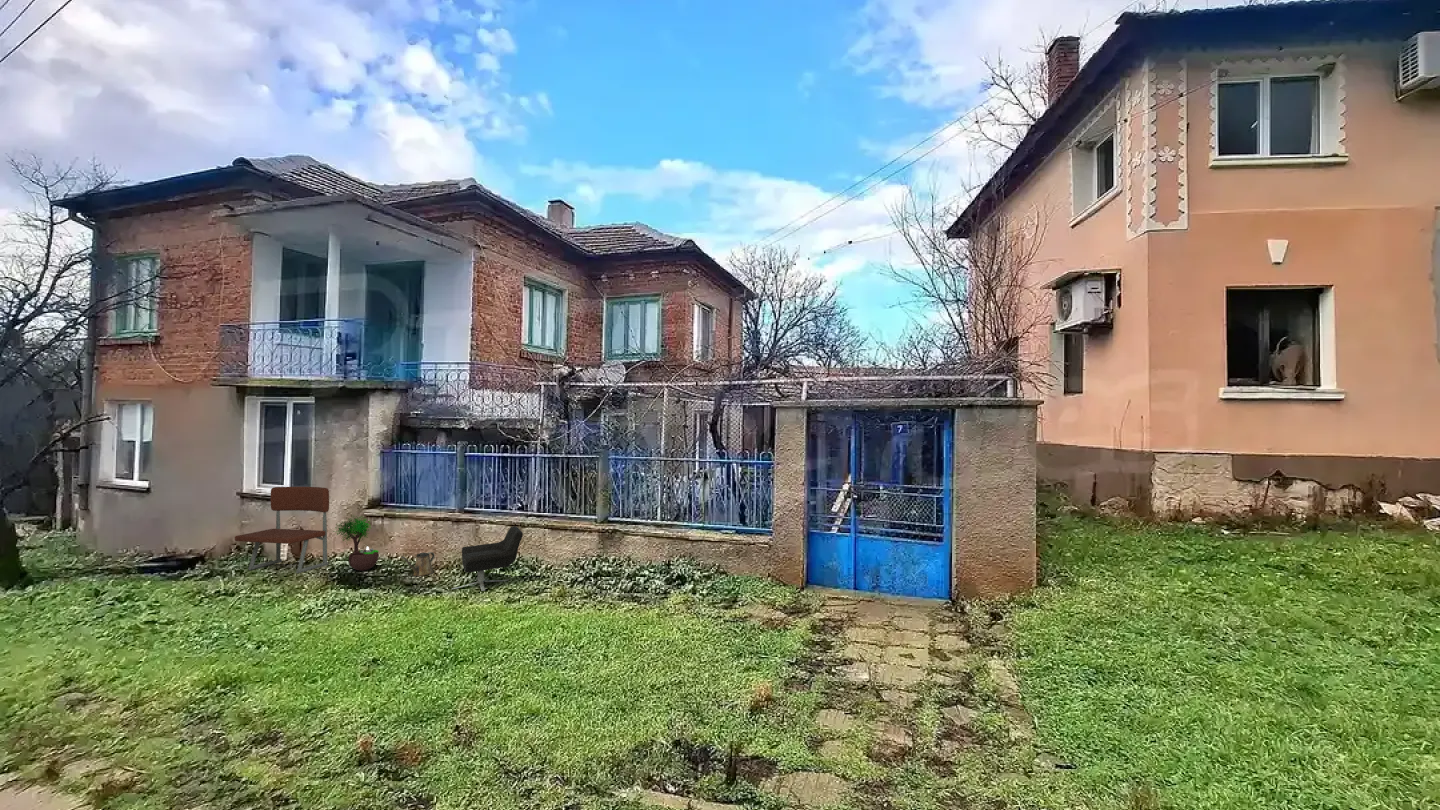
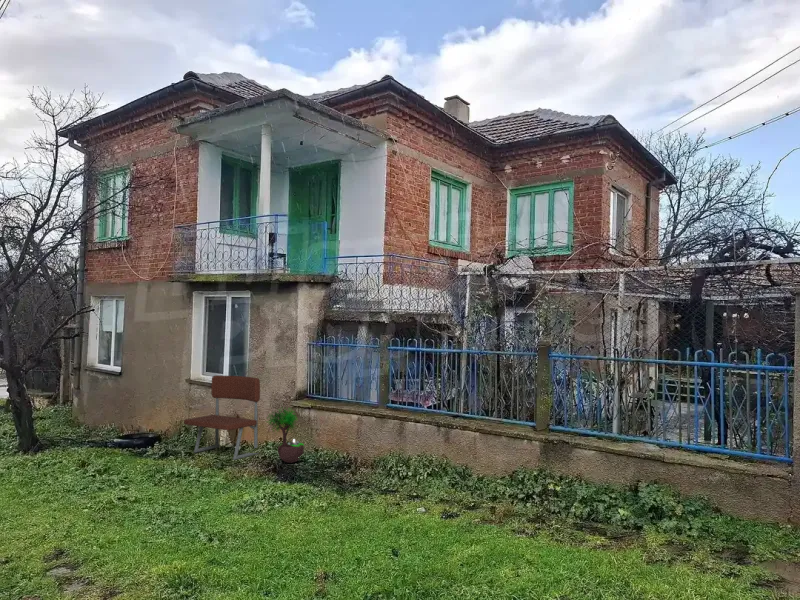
lounge chair: present [452,526,523,591] -> none [381,429,455,499]
watering can: present [402,552,435,576] -> none [329,450,357,475]

